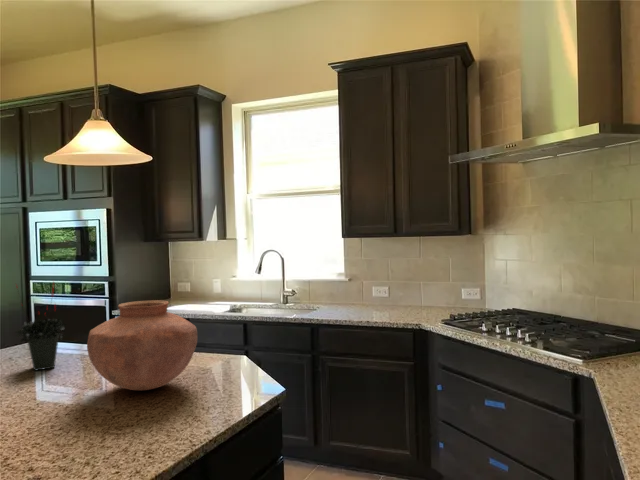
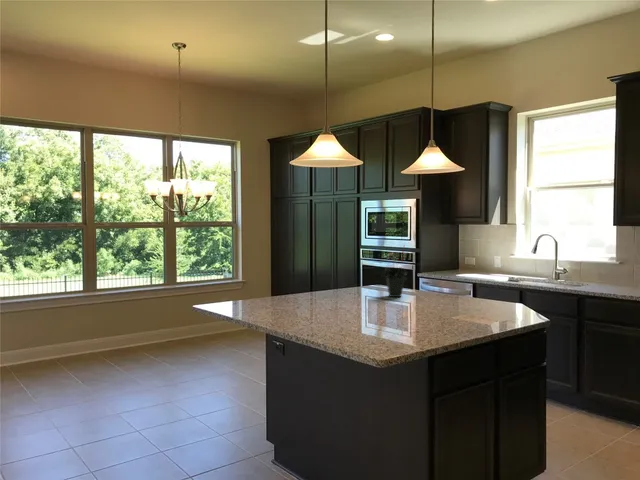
vase: present [87,300,198,390] -> none [430,258,495,310]

